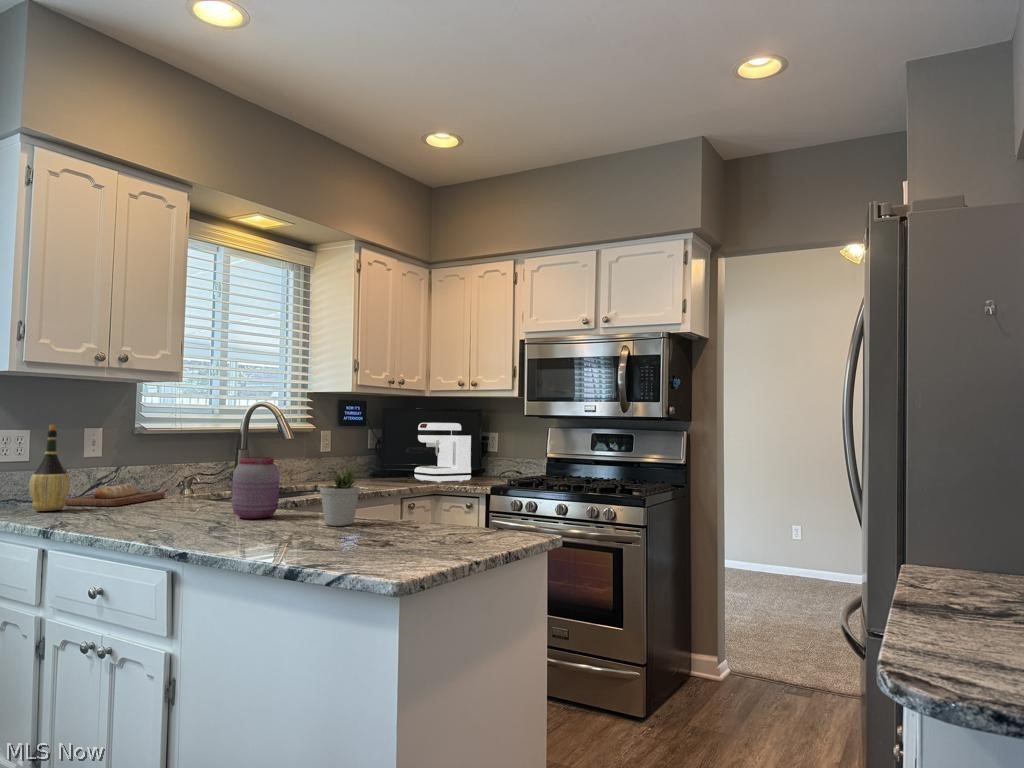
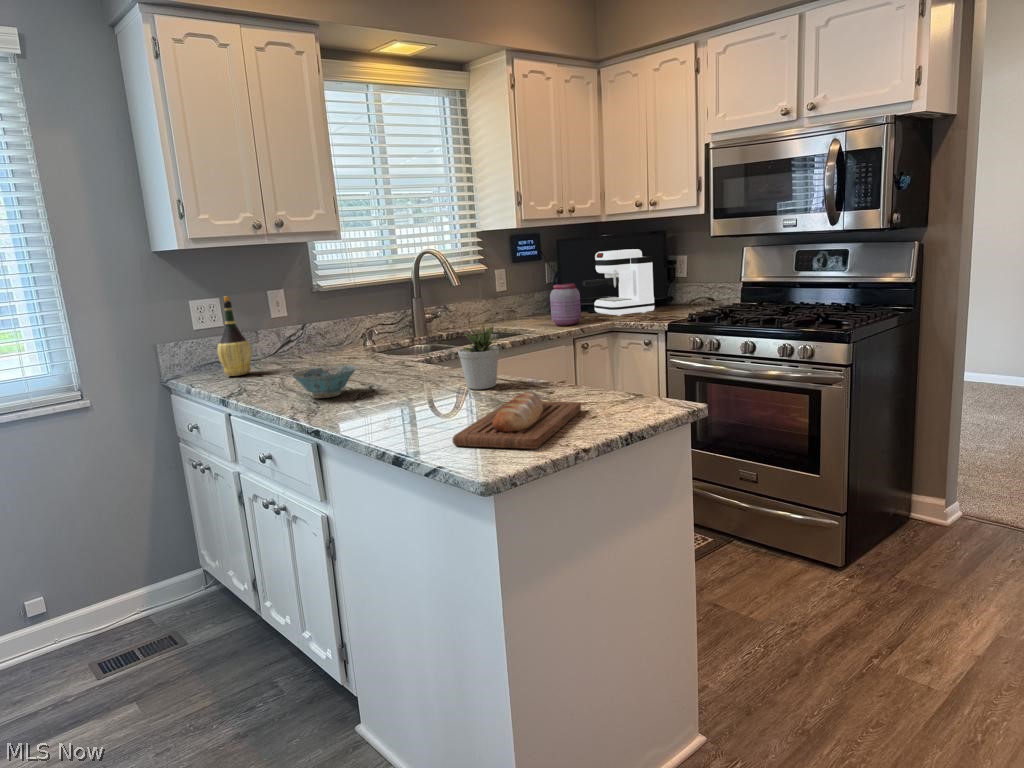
jar: present [232,457,279,519] -> present [550,283,581,326]
bread loaf: present [65,483,165,506] -> present [452,392,581,449]
ceramic bowl: none [139,498,211,529] -> present [291,365,357,398]

